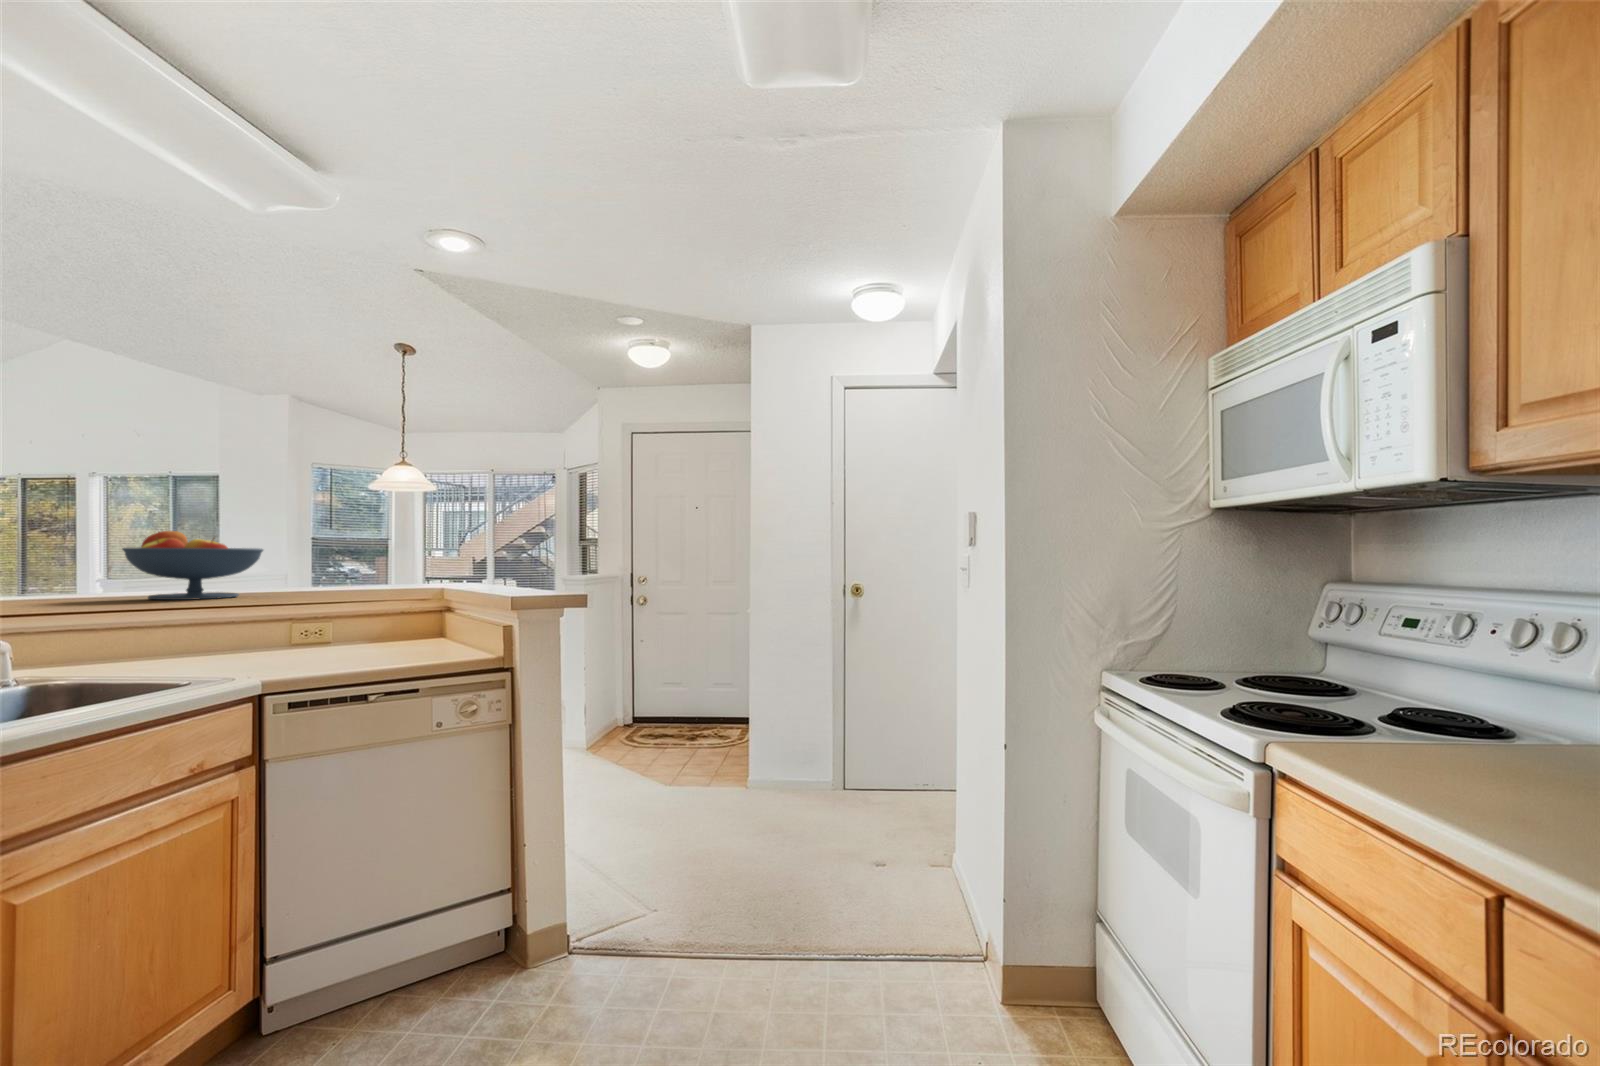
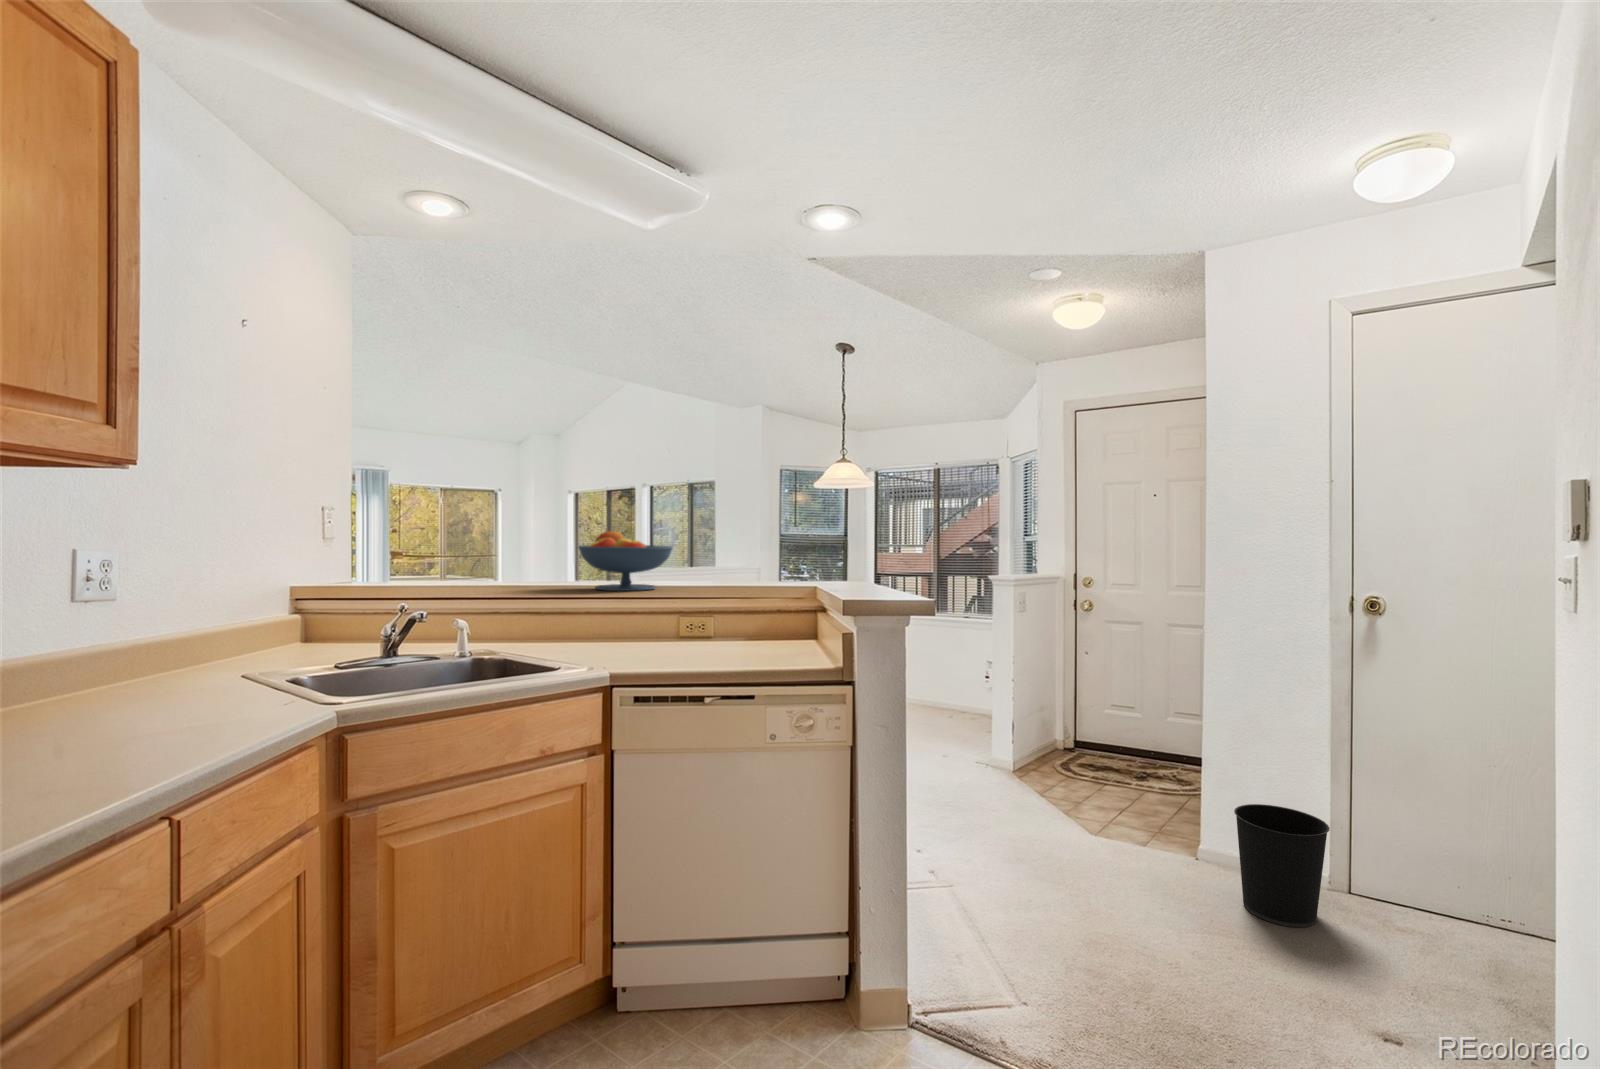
wastebasket: none [772,729,827,809] -> present [1234,804,1330,927]

